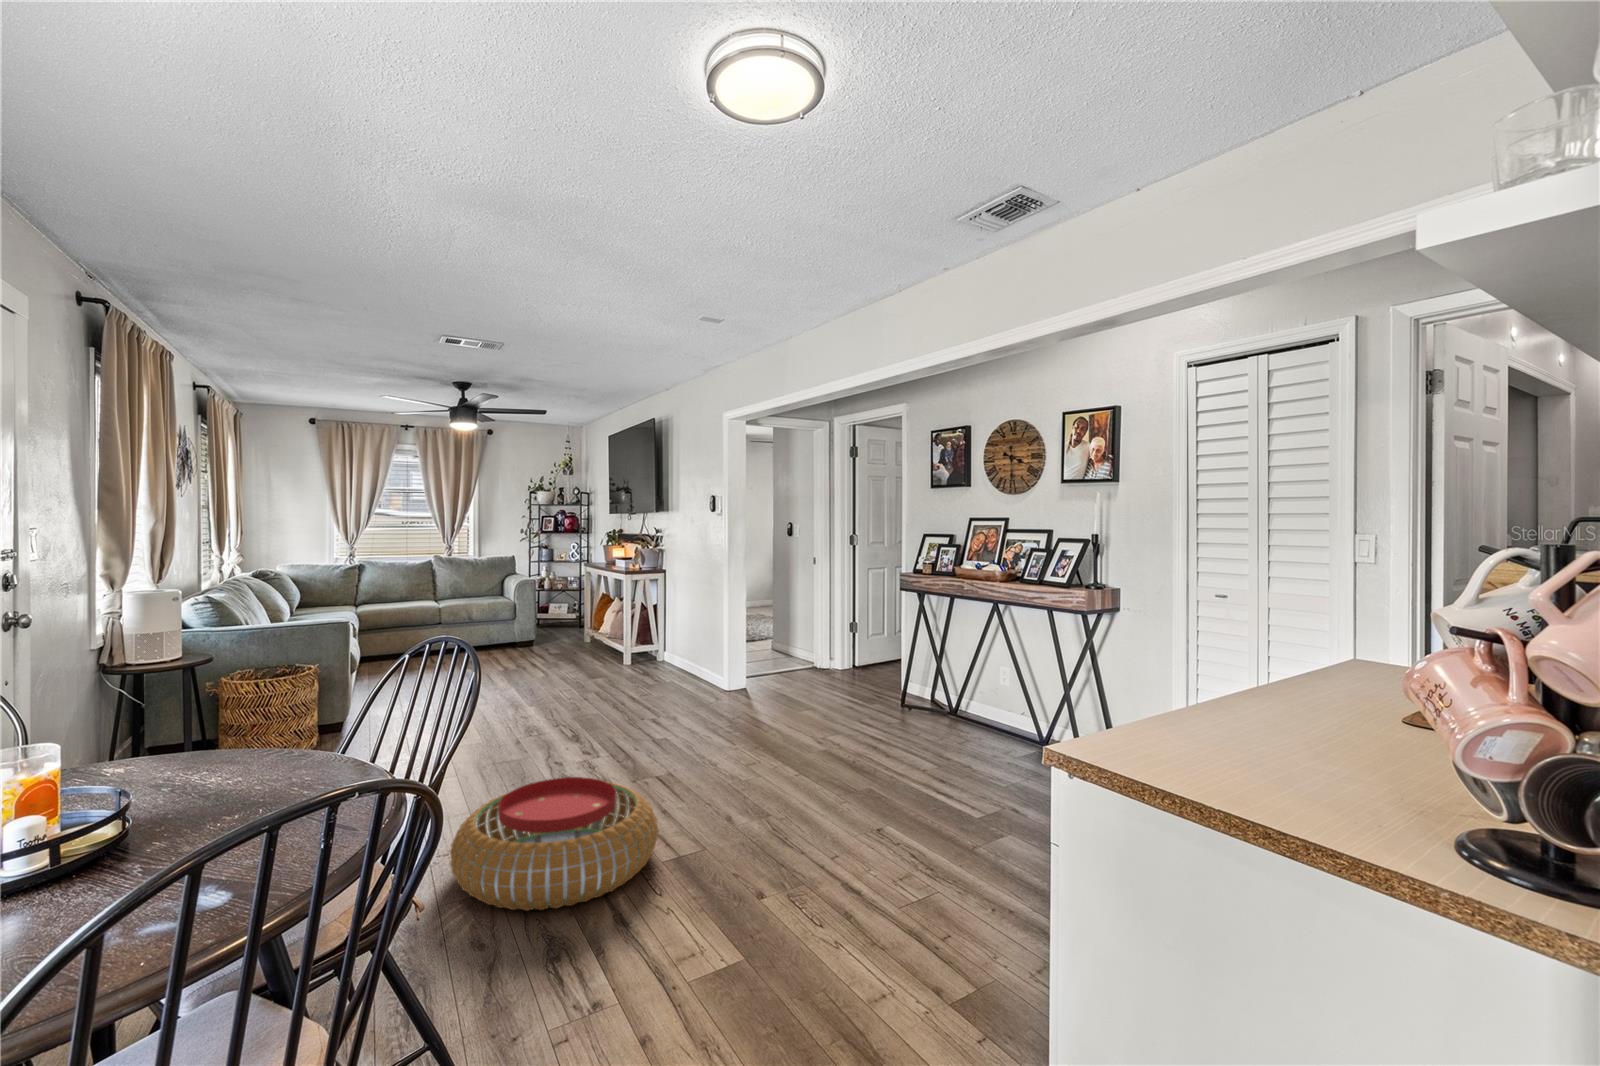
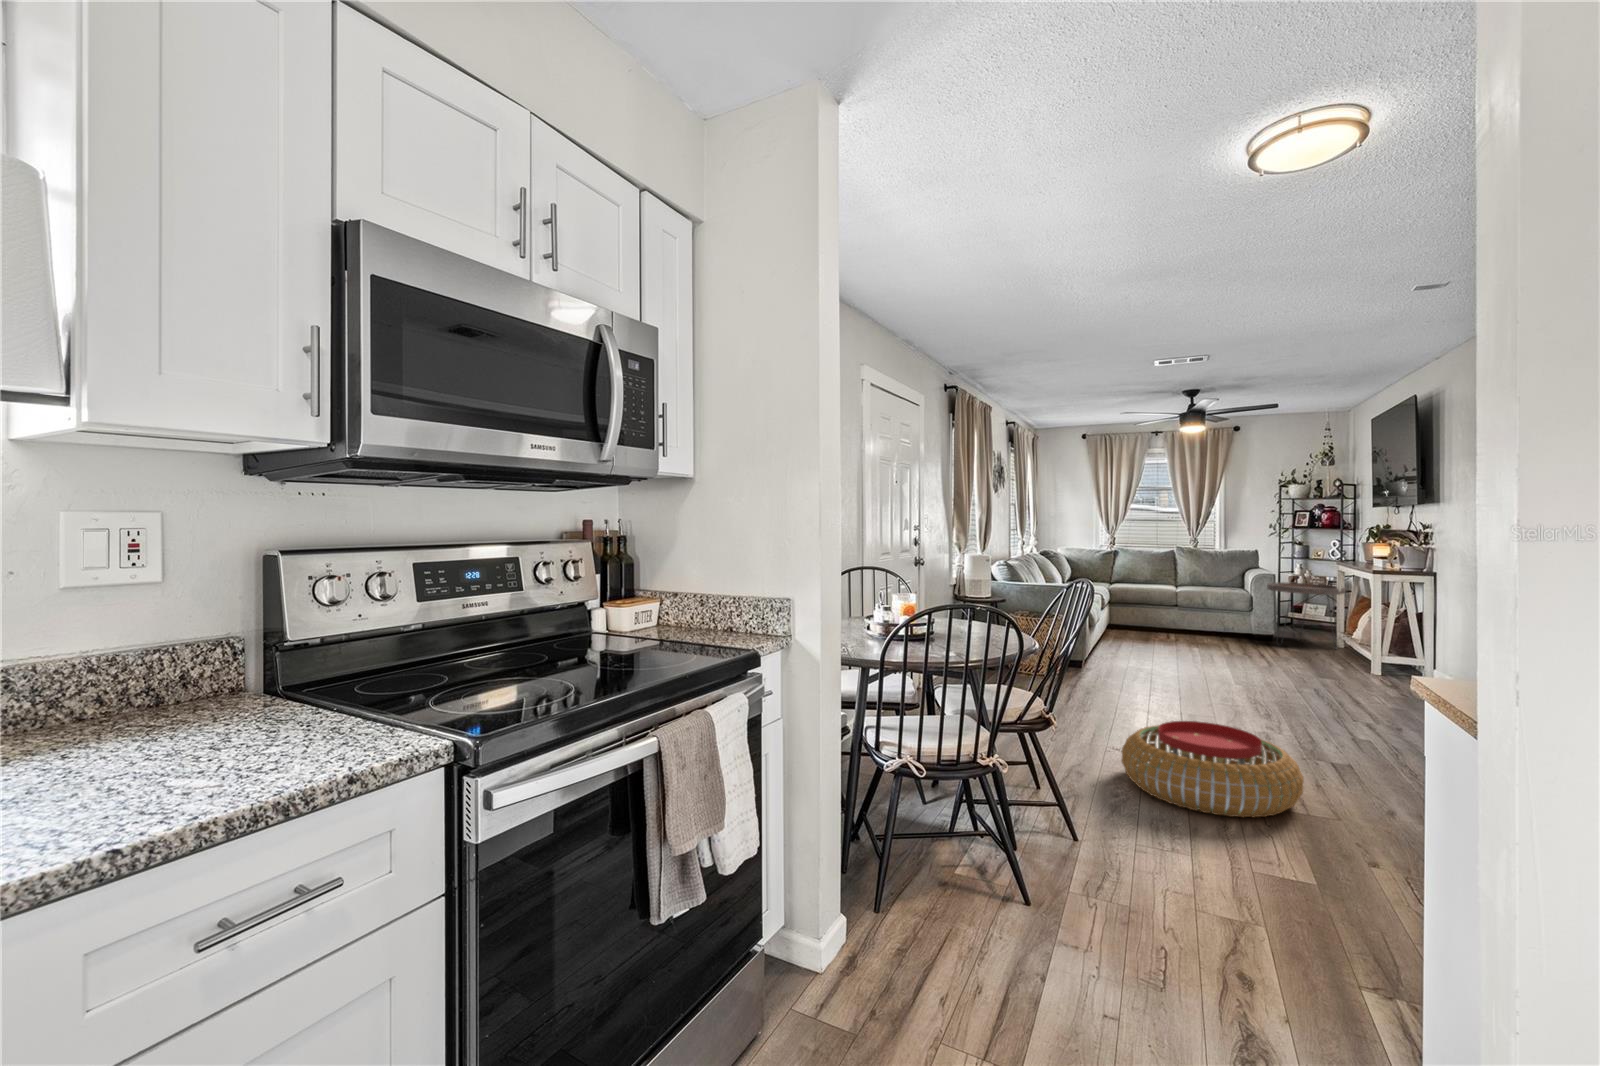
side table: none [529,586,595,651] -> present [1267,582,1346,649]

